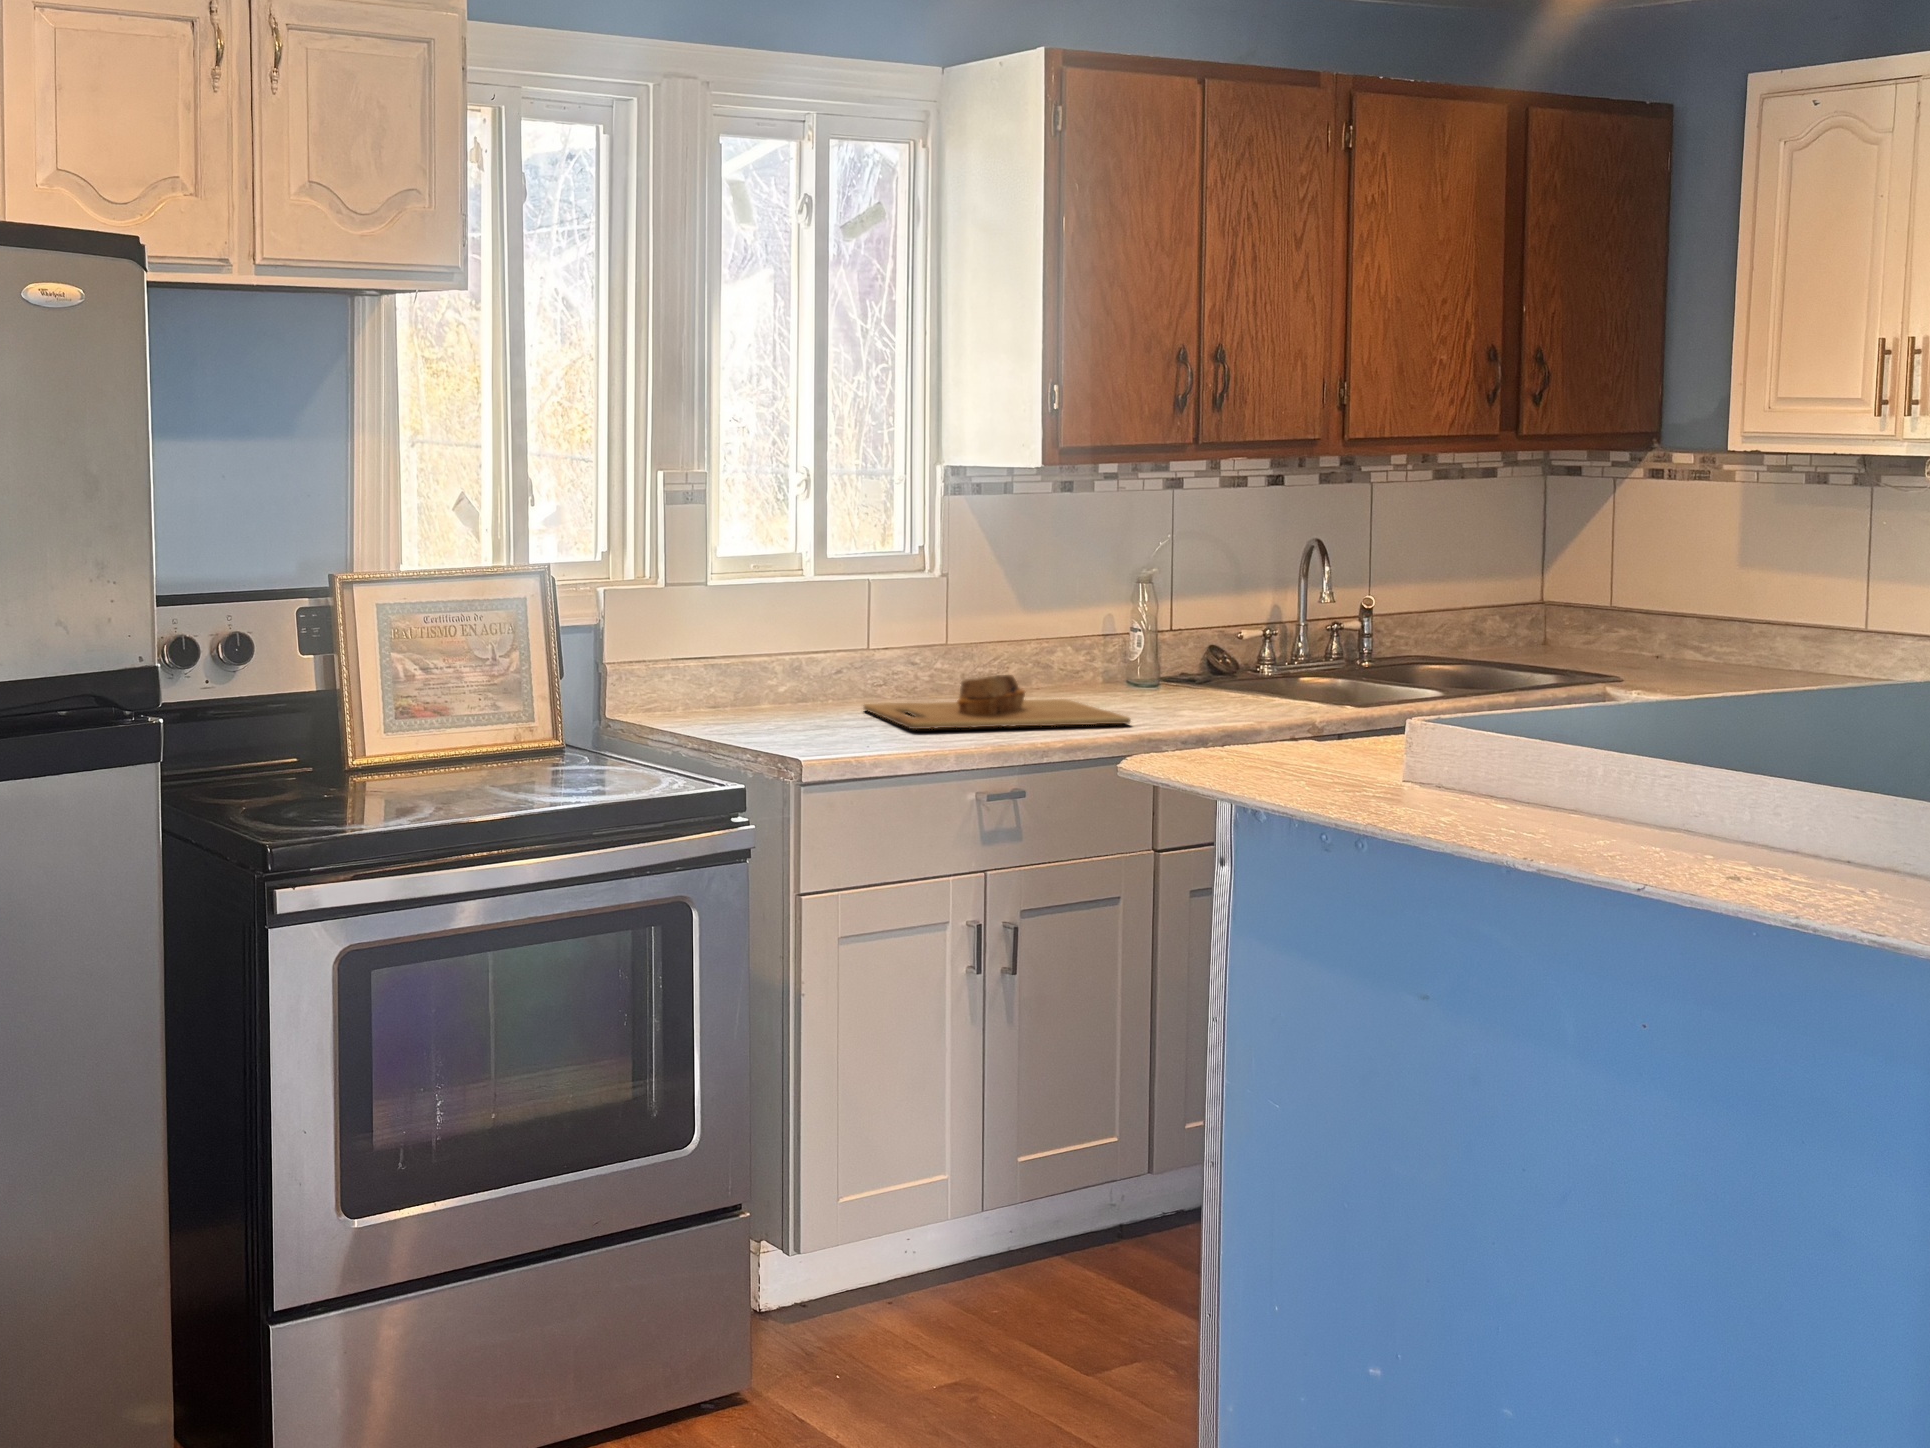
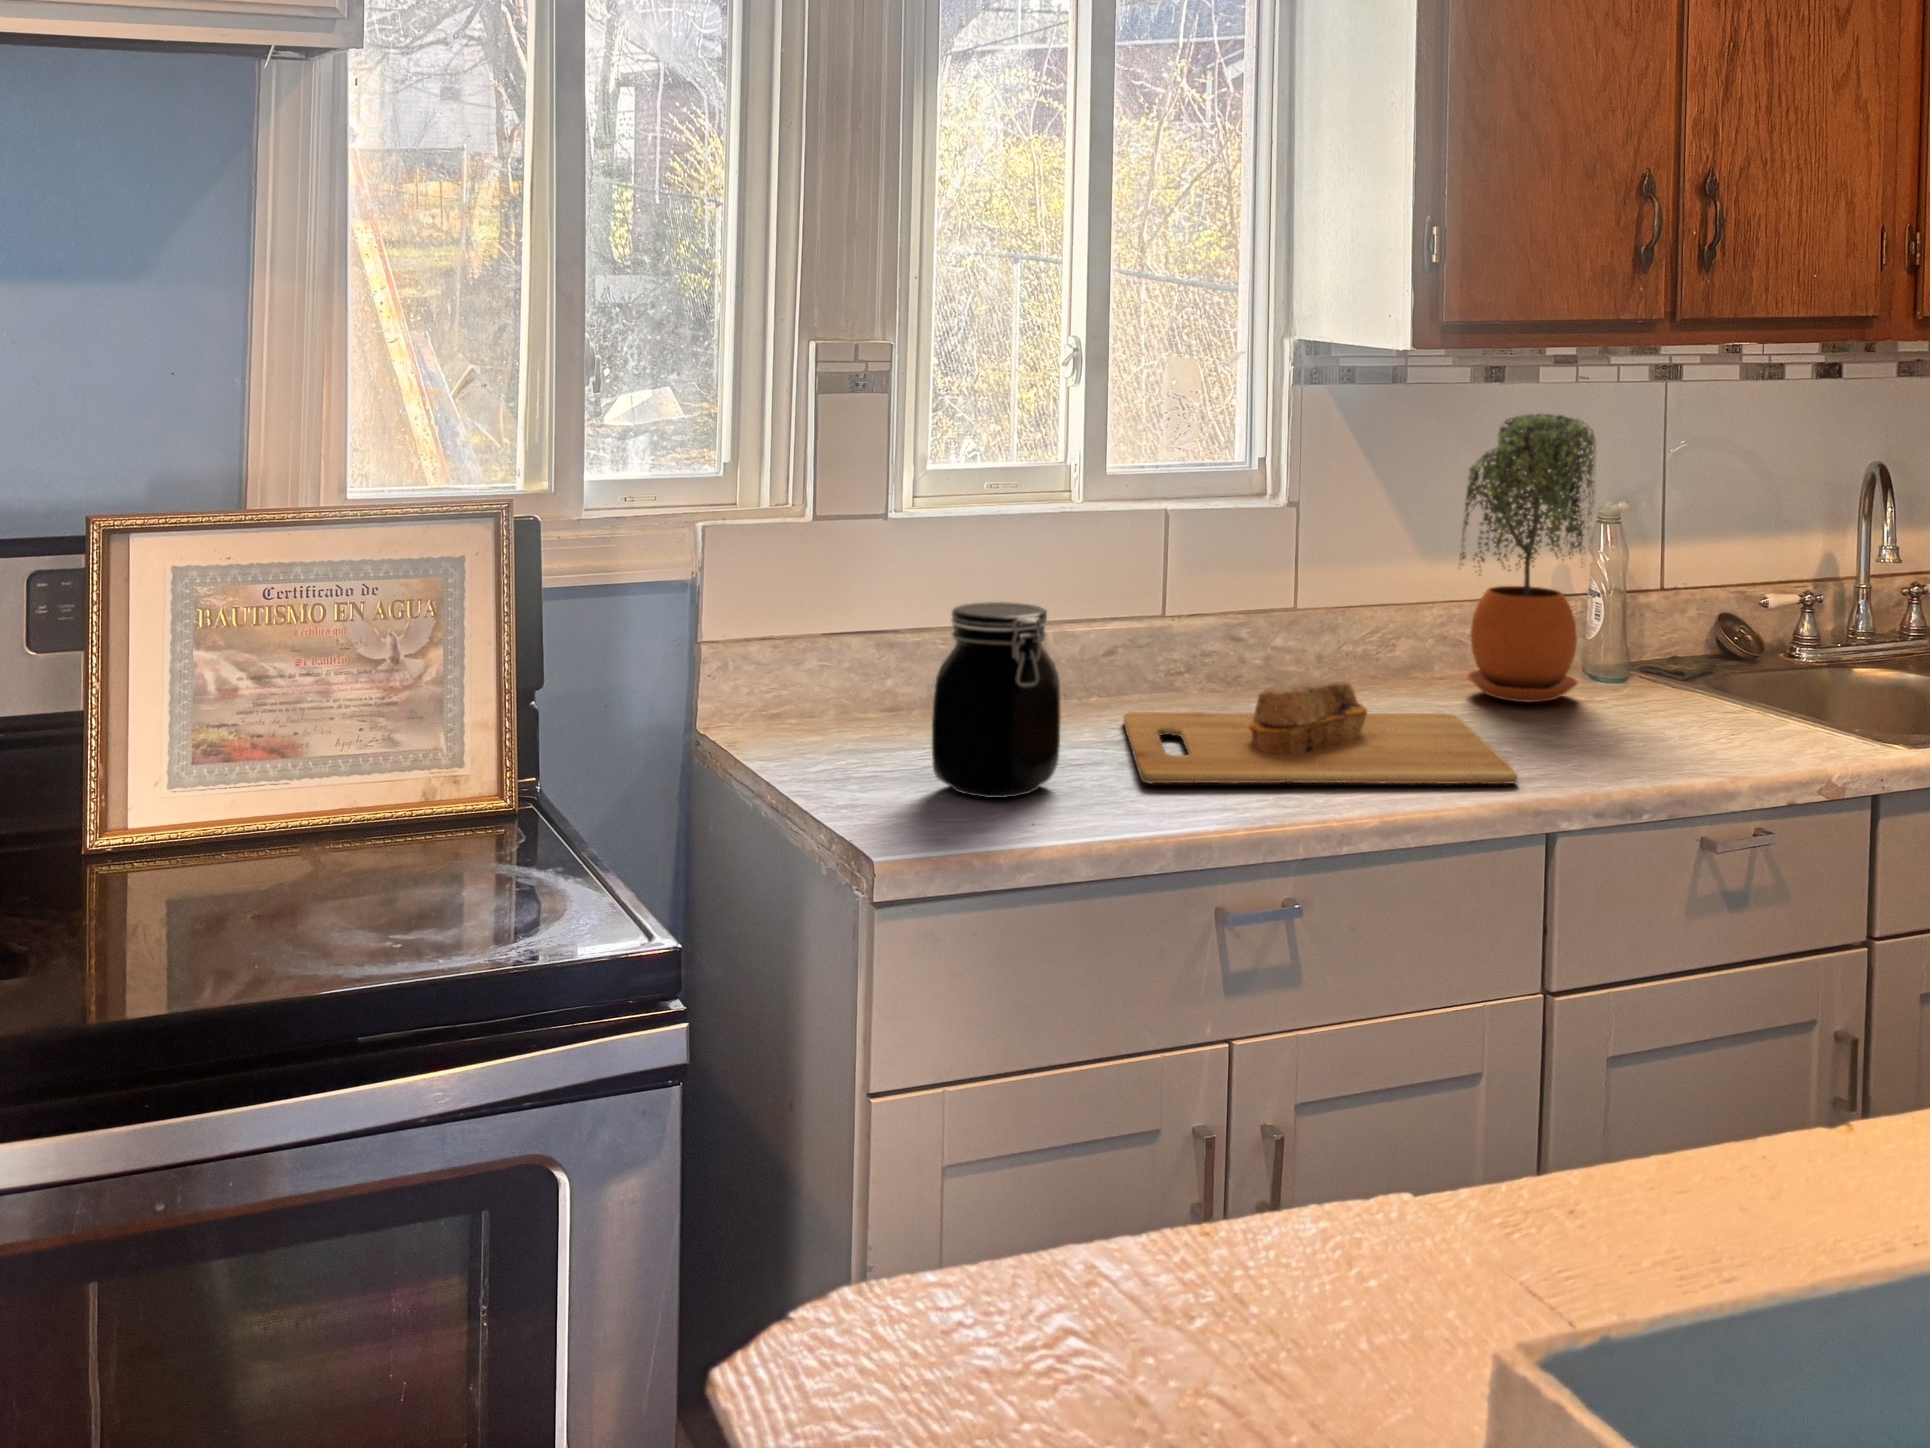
potted plant: none [1055,508,1145,695] -> present [1460,414,1596,702]
jar: none [789,624,862,738] -> present [932,602,1060,798]

